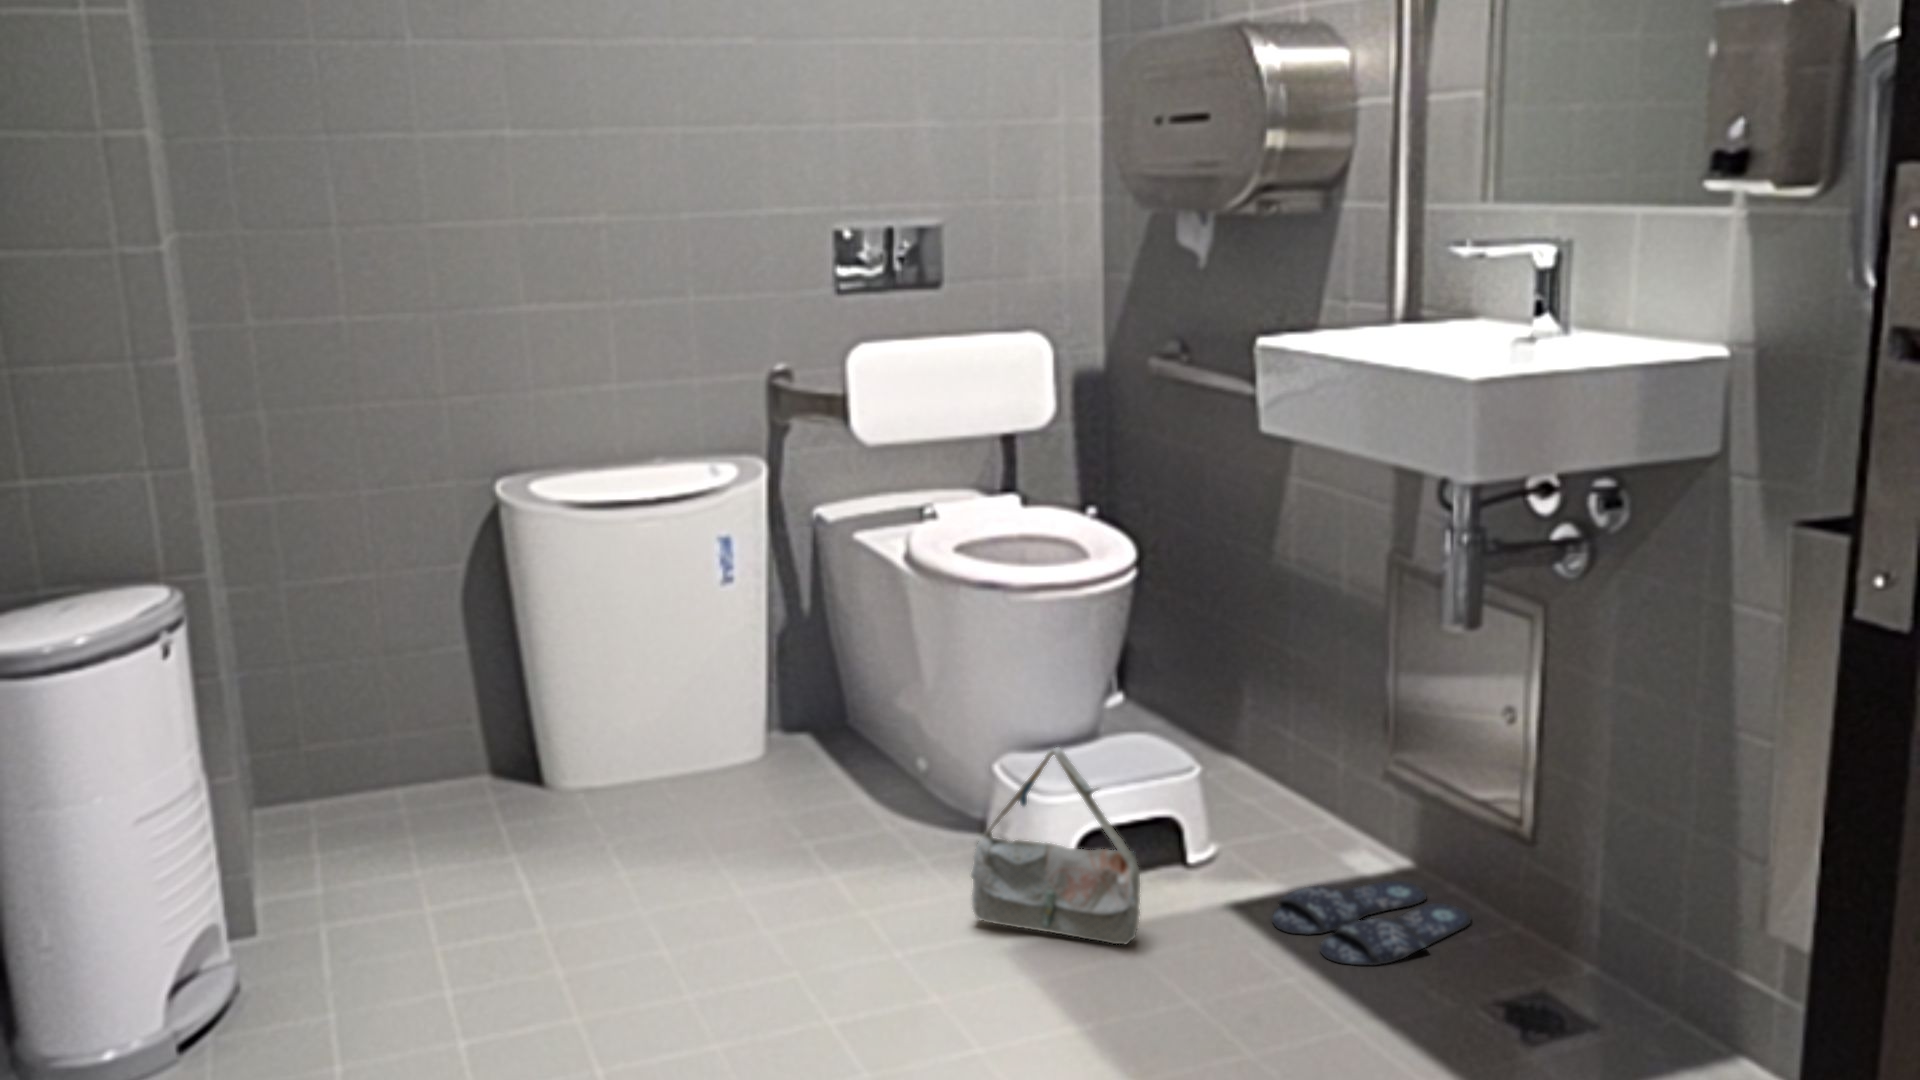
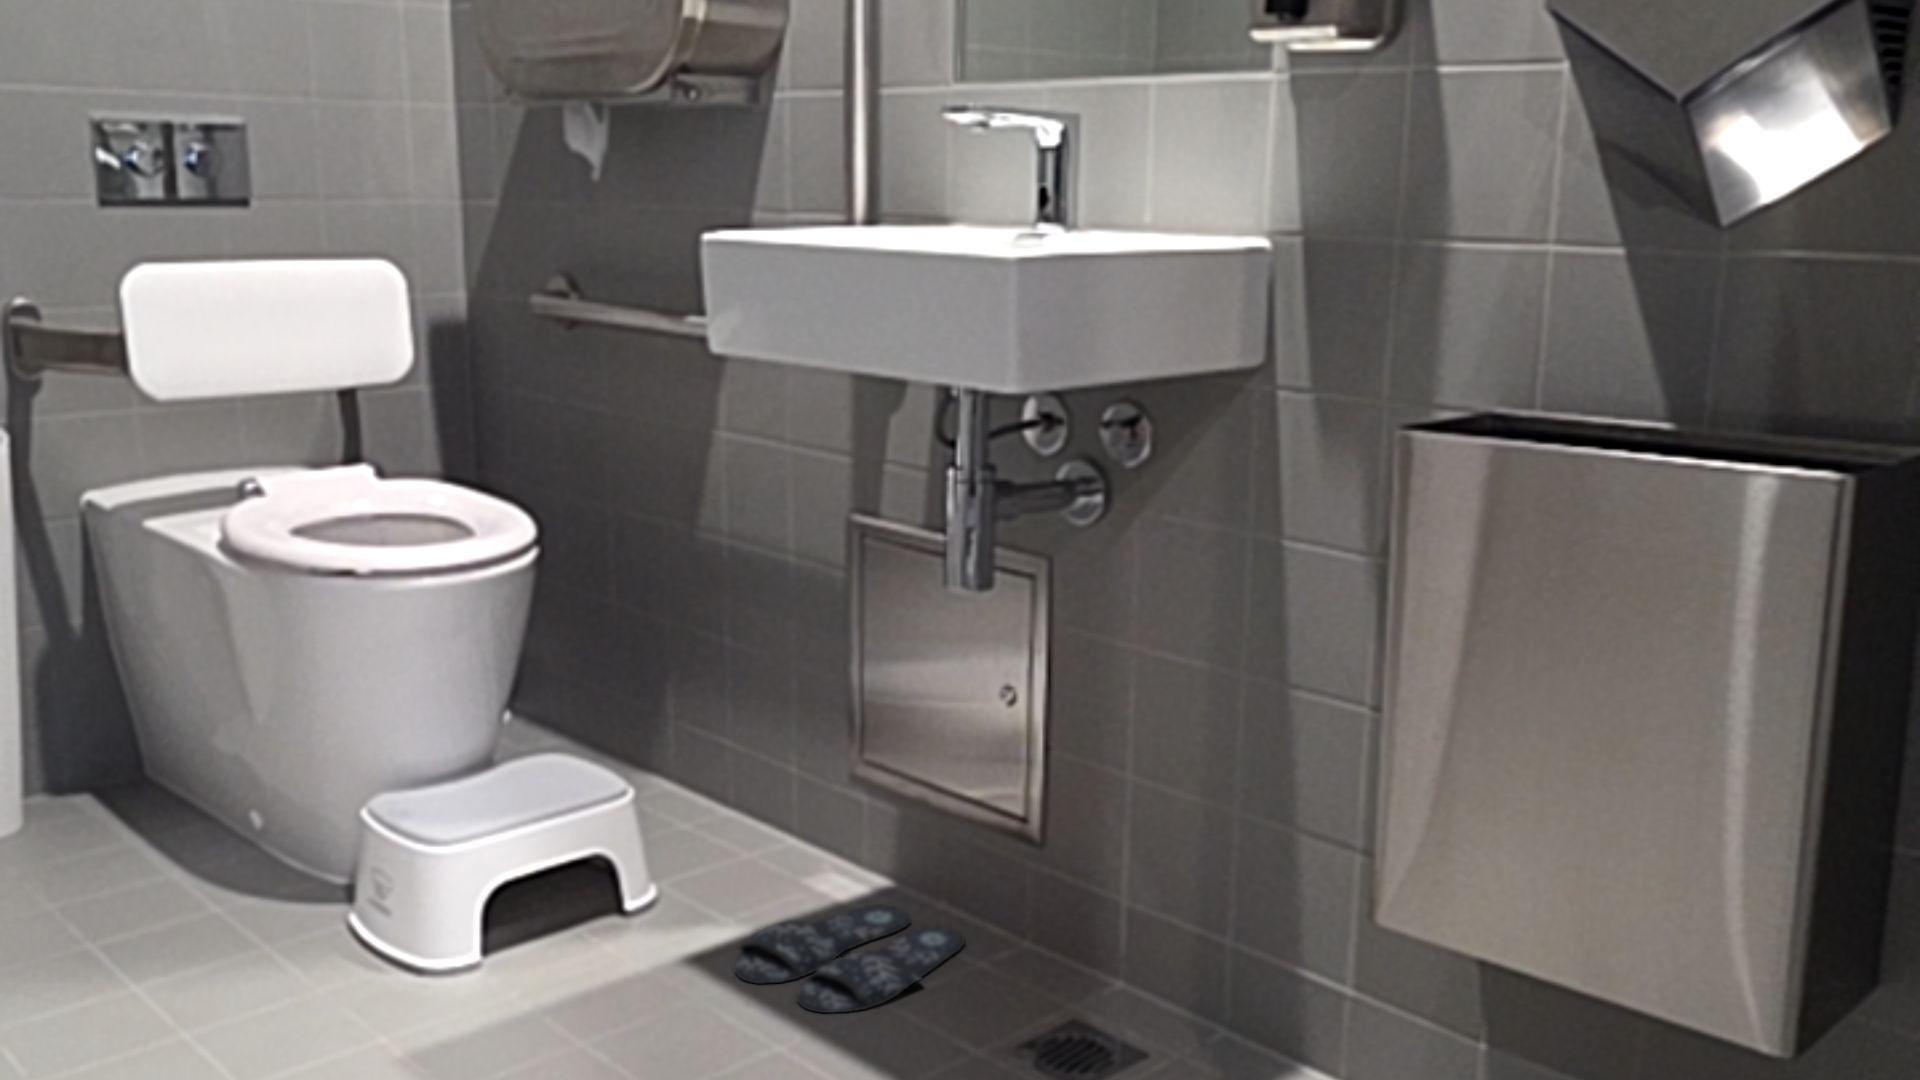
bag: present [971,747,1140,945] -> none [342,781,573,1026]

